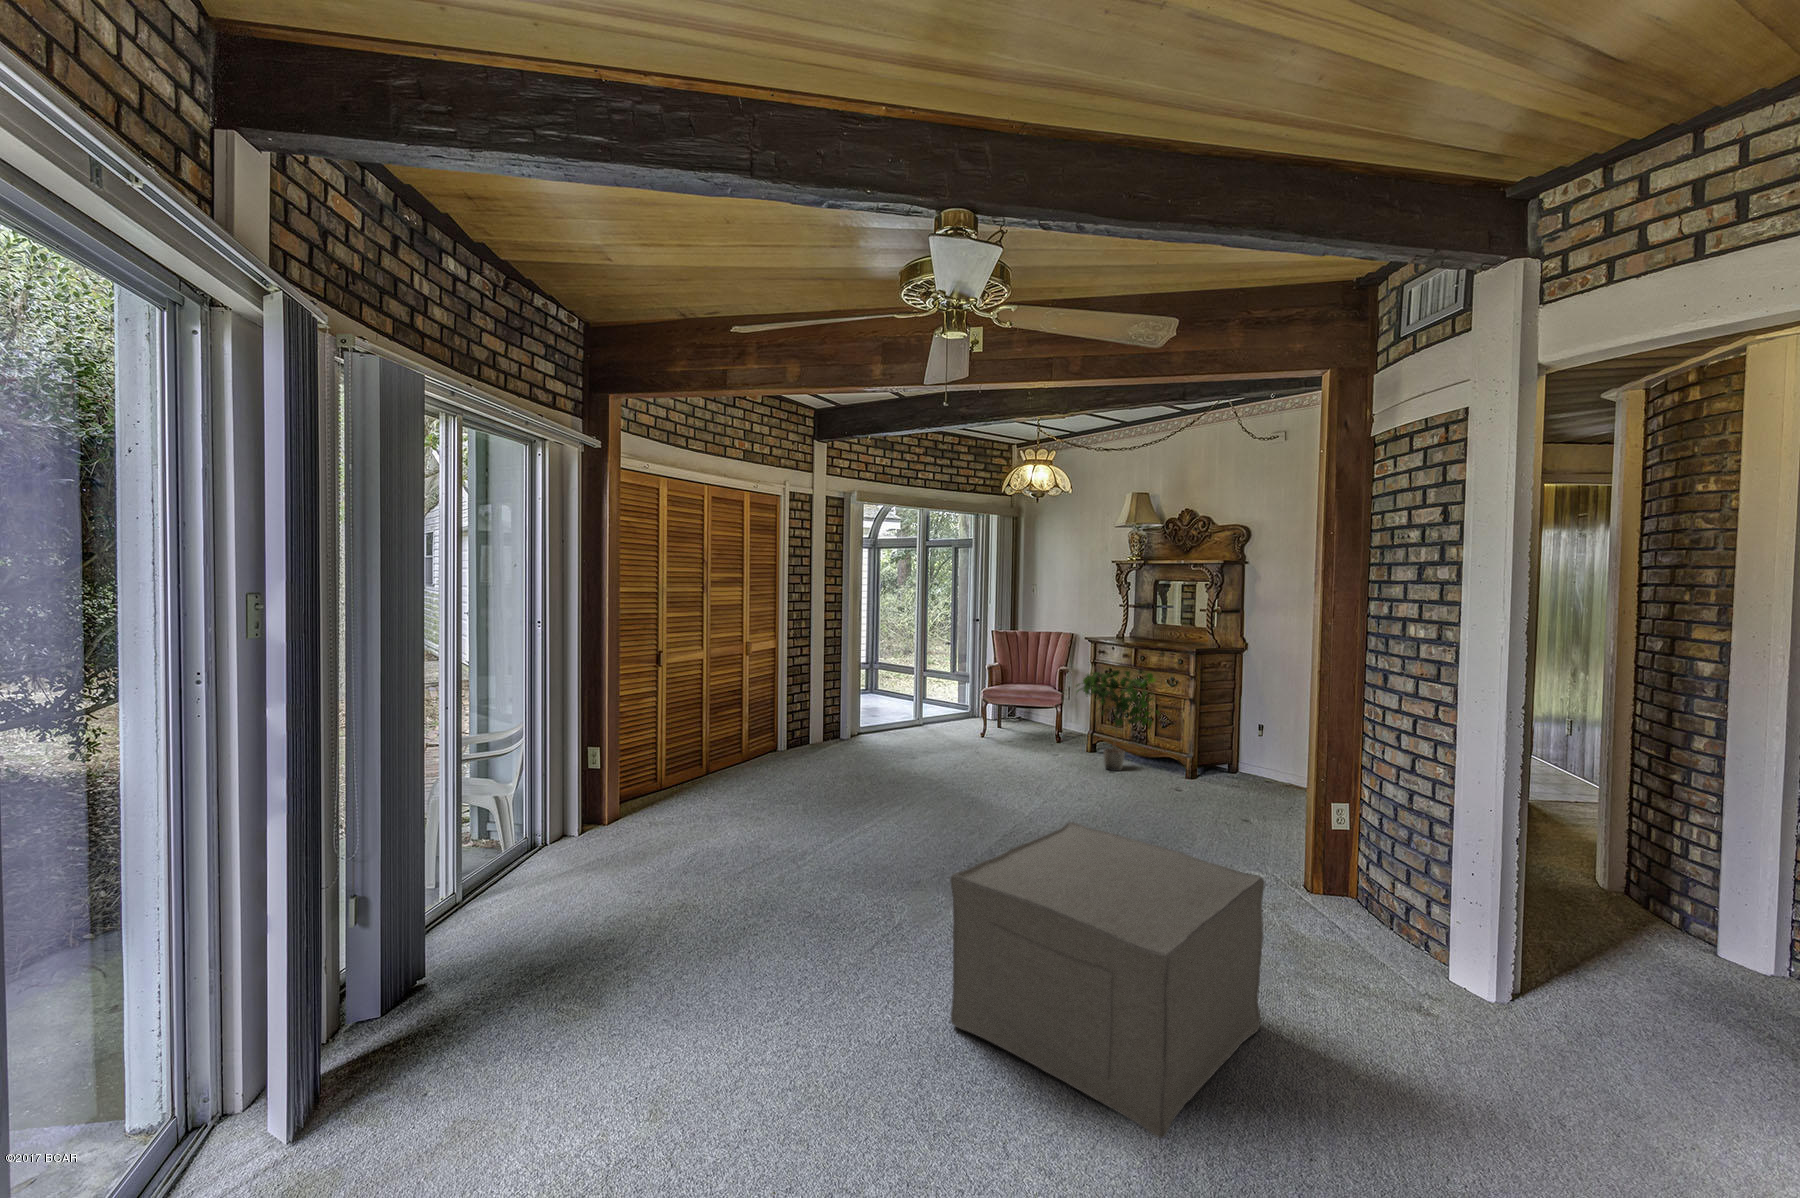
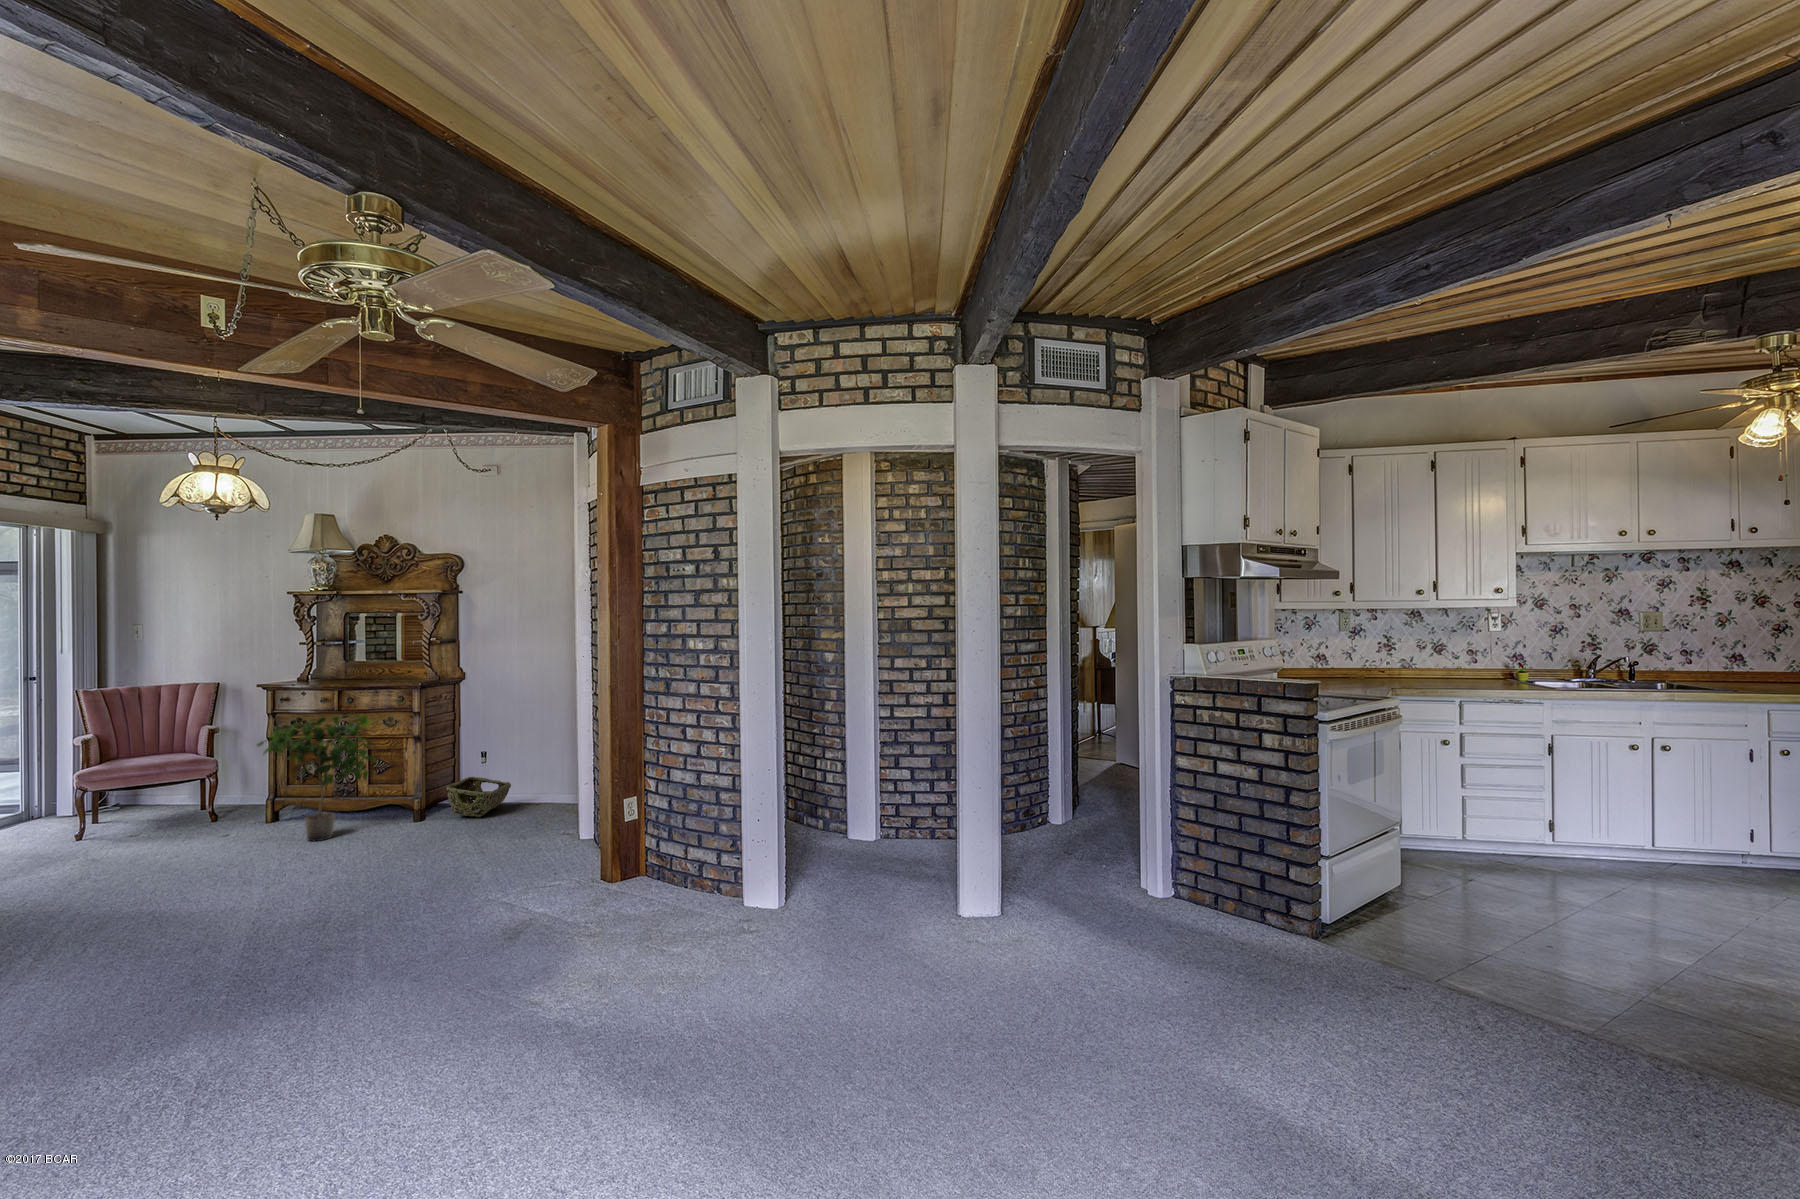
woven basket: none [1213,744,1279,784] -> present [446,777,511,817]
ottoman: present [951,822,1265,1138] -> none [360,867,653,1158]

